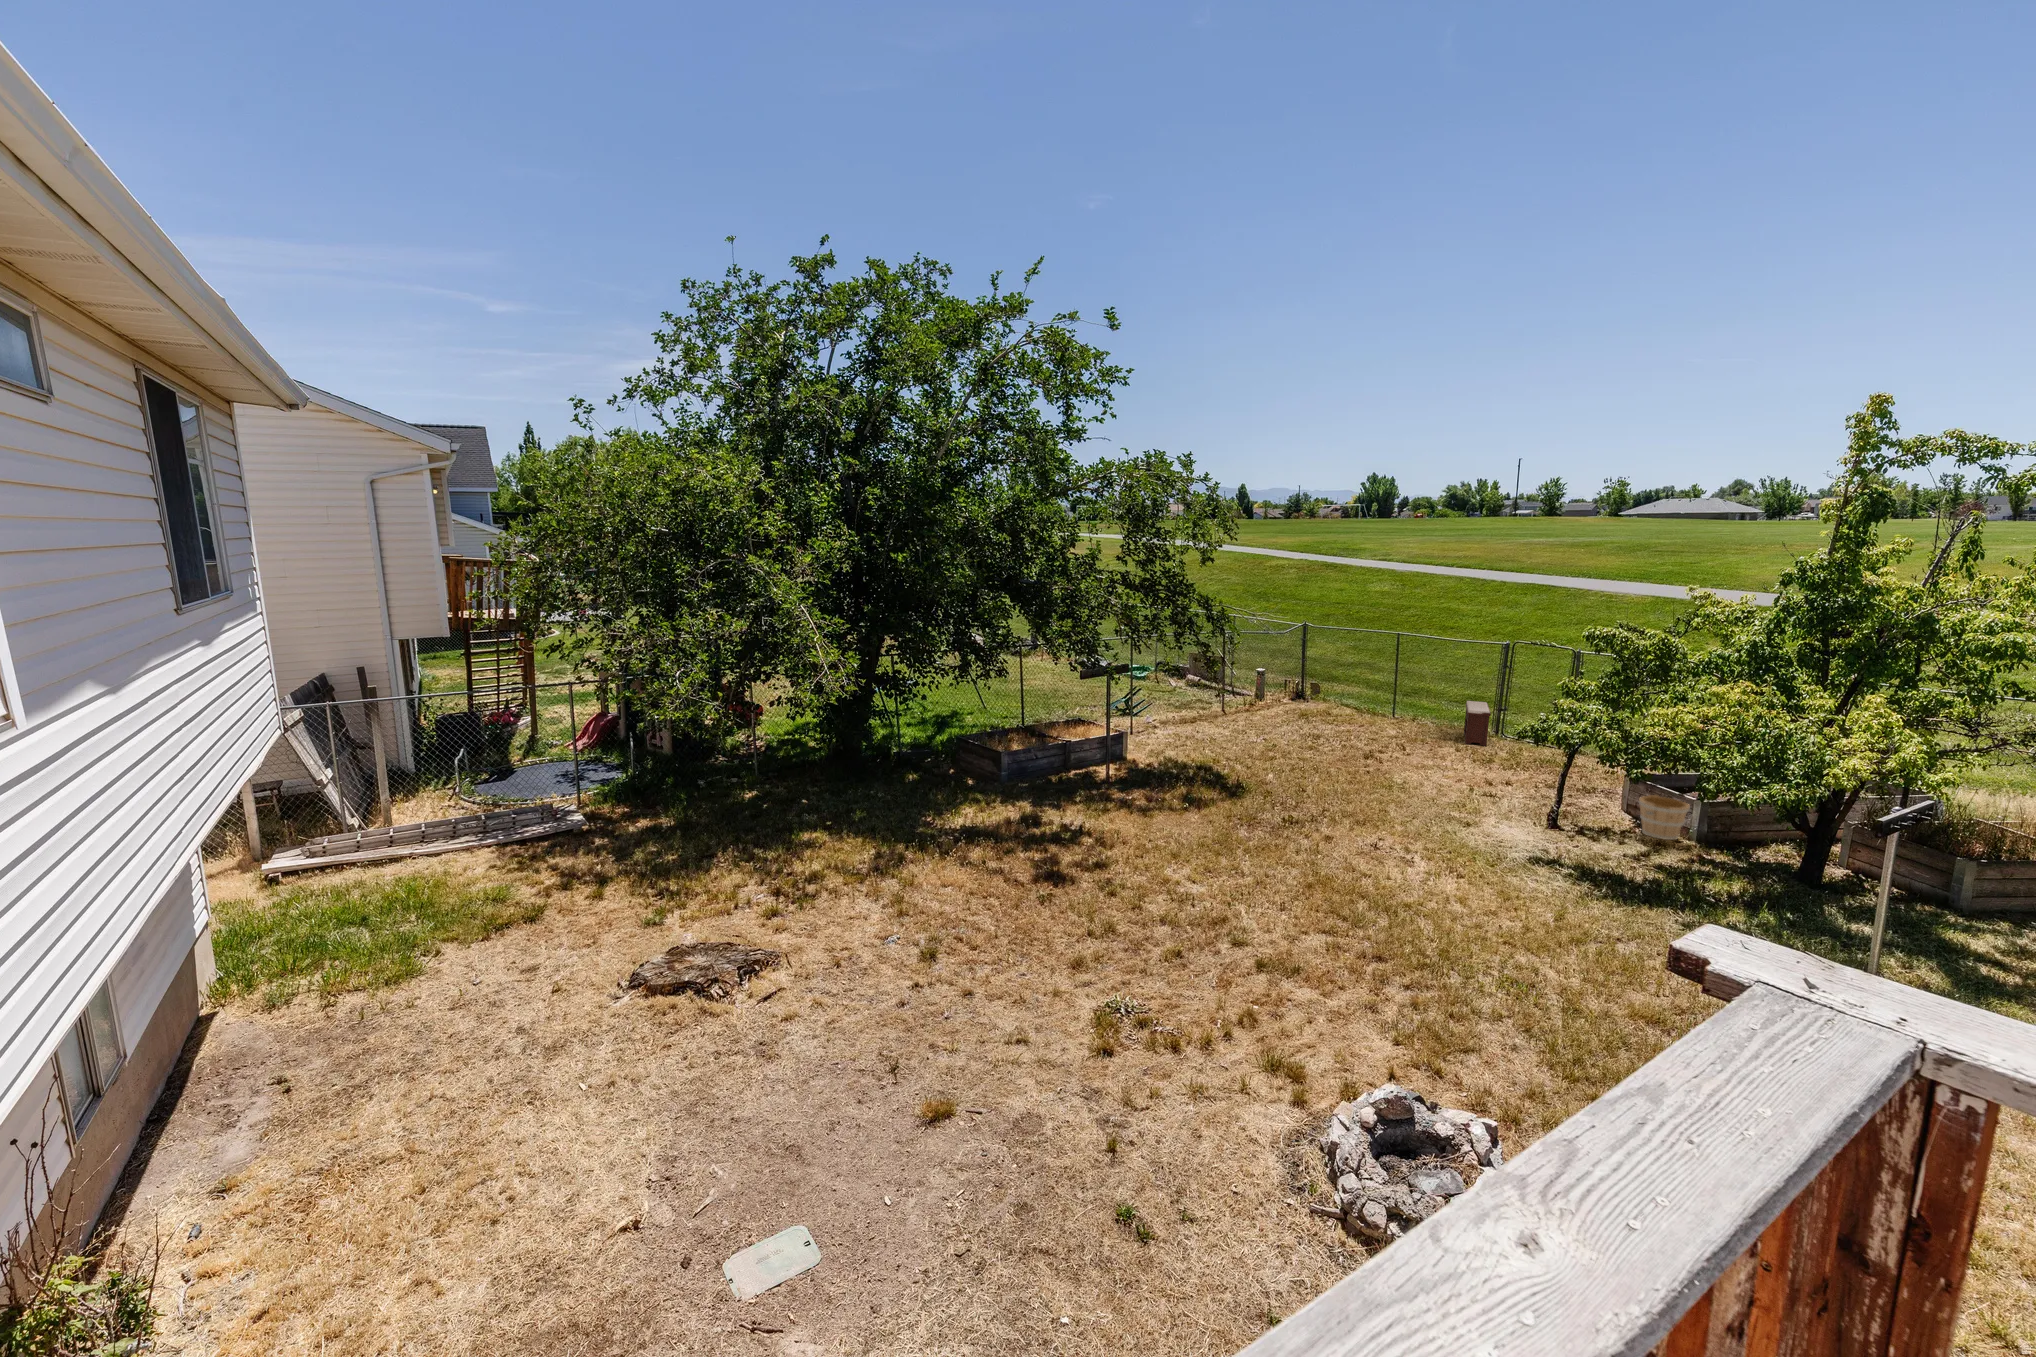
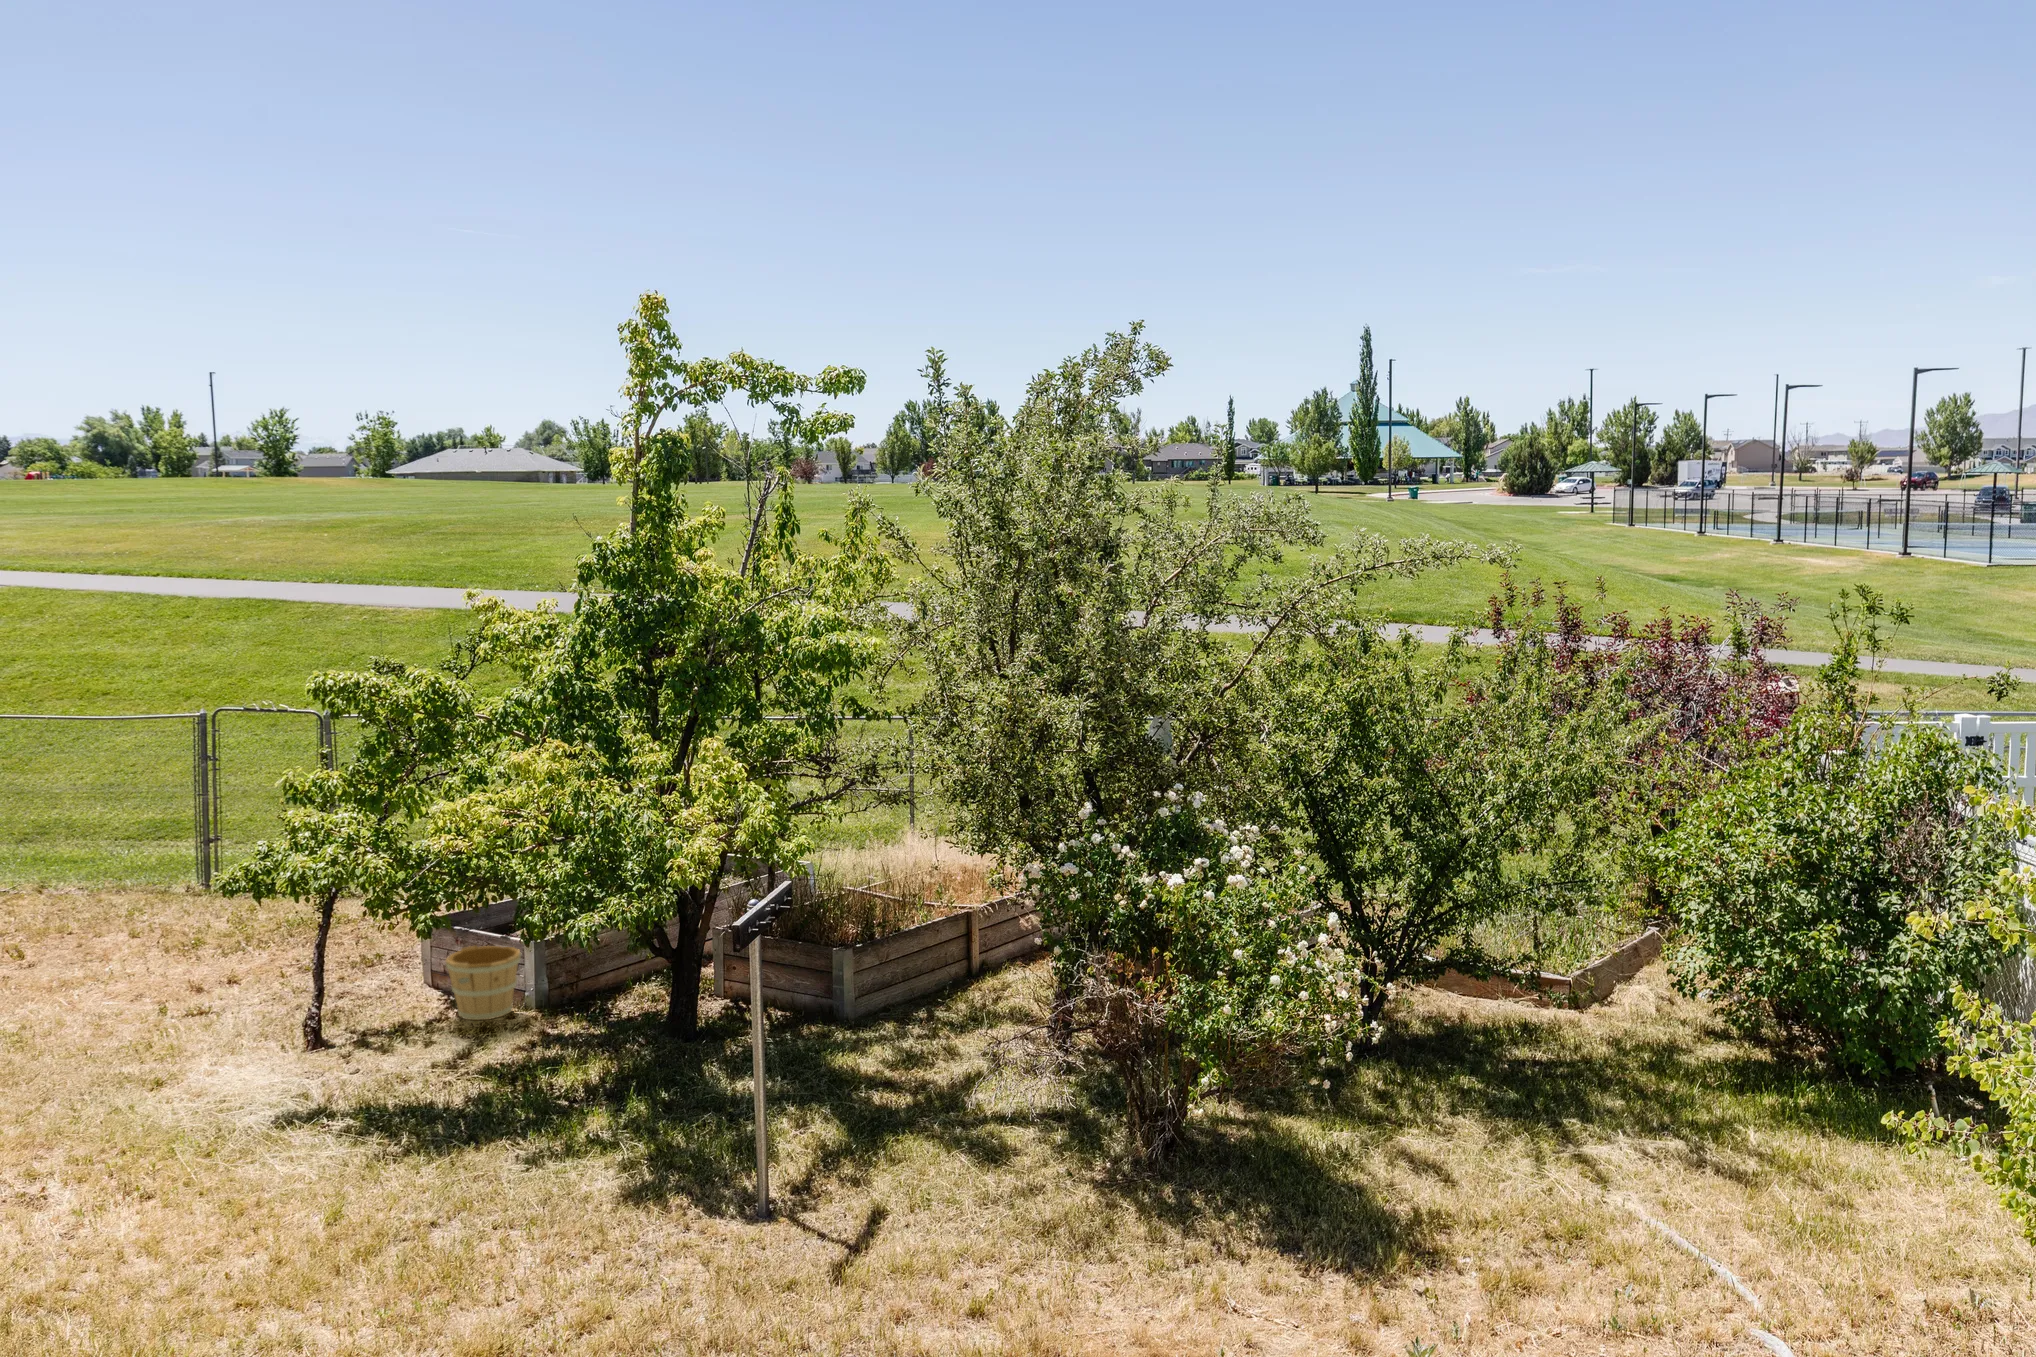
bench: present [1464,701,1491,746] -> none [156,832,203,920]

